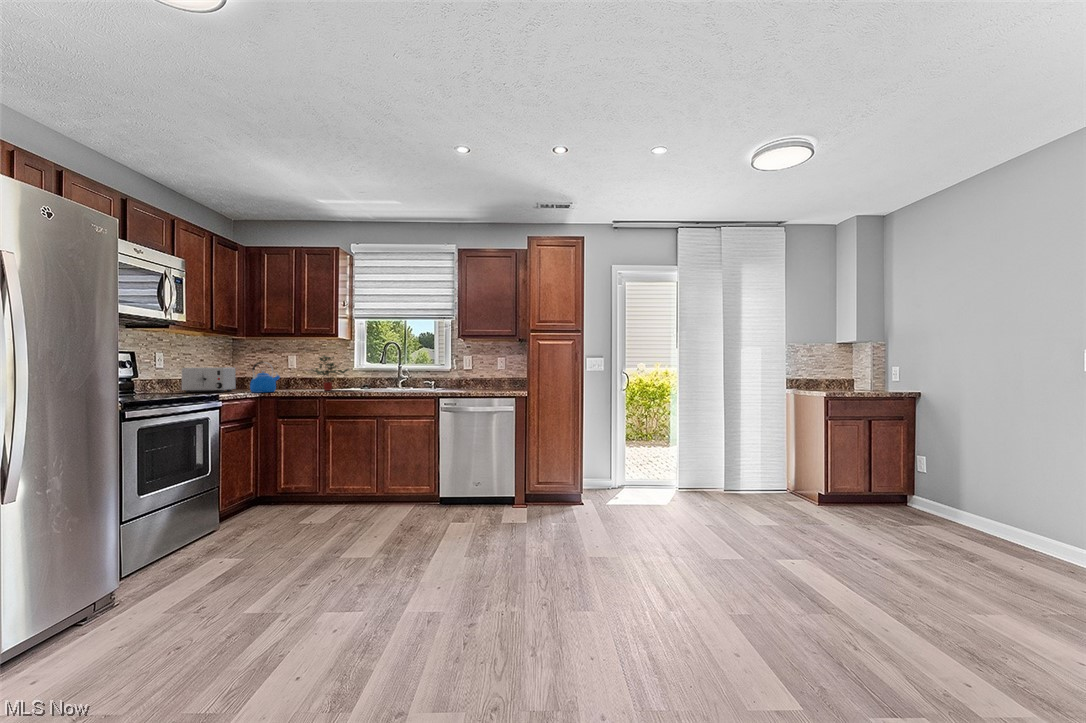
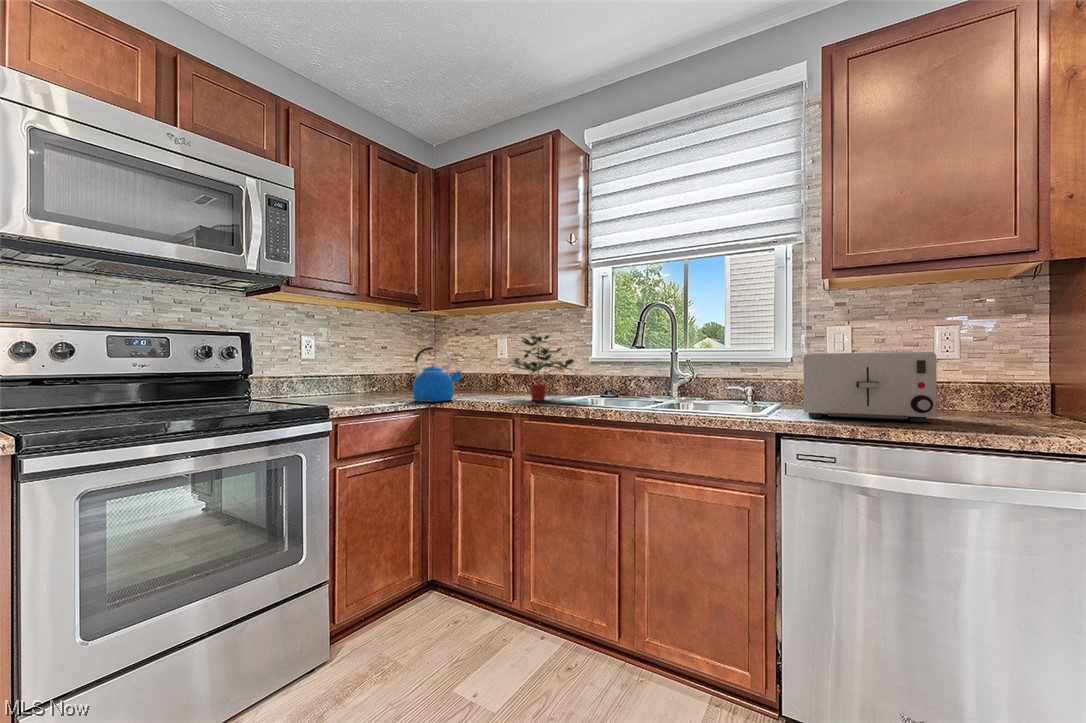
toaster: present [182,367,236,392] -> present [803,352,937,422]

